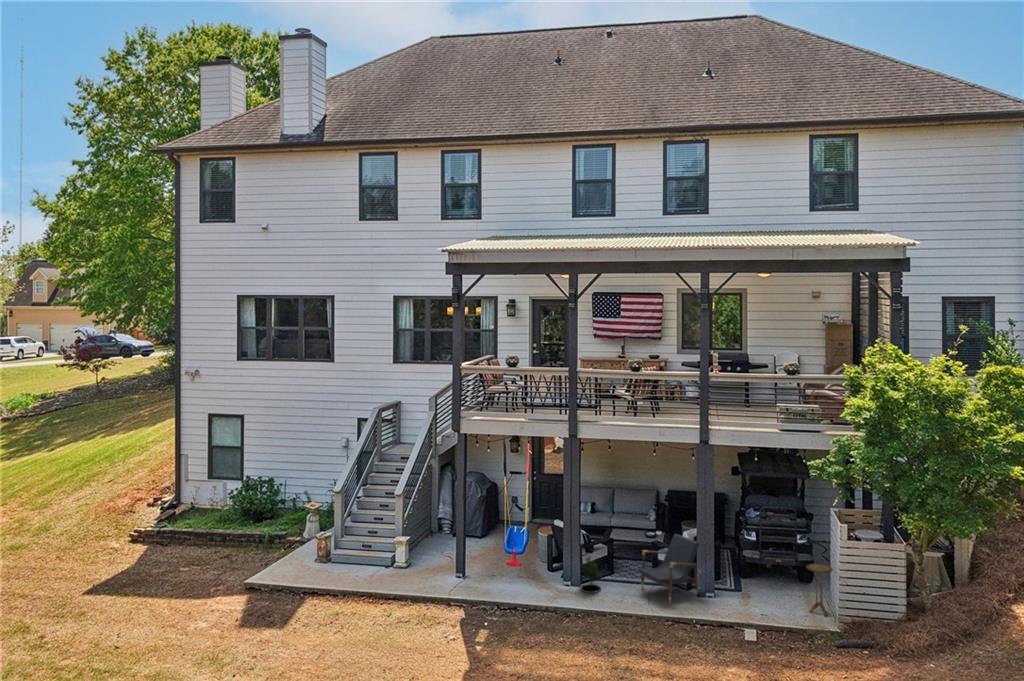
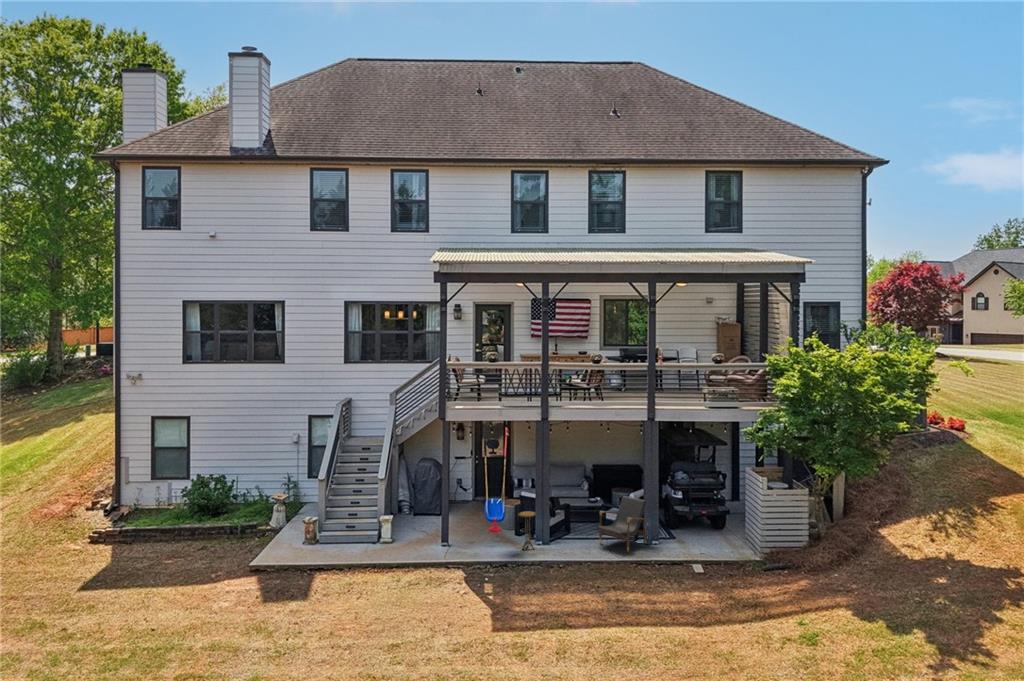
potted tree: present [581,556,601,593] -> none [548,517,569,551]
side table: present [806,564,833,617] -> present [518,511,536,550]

